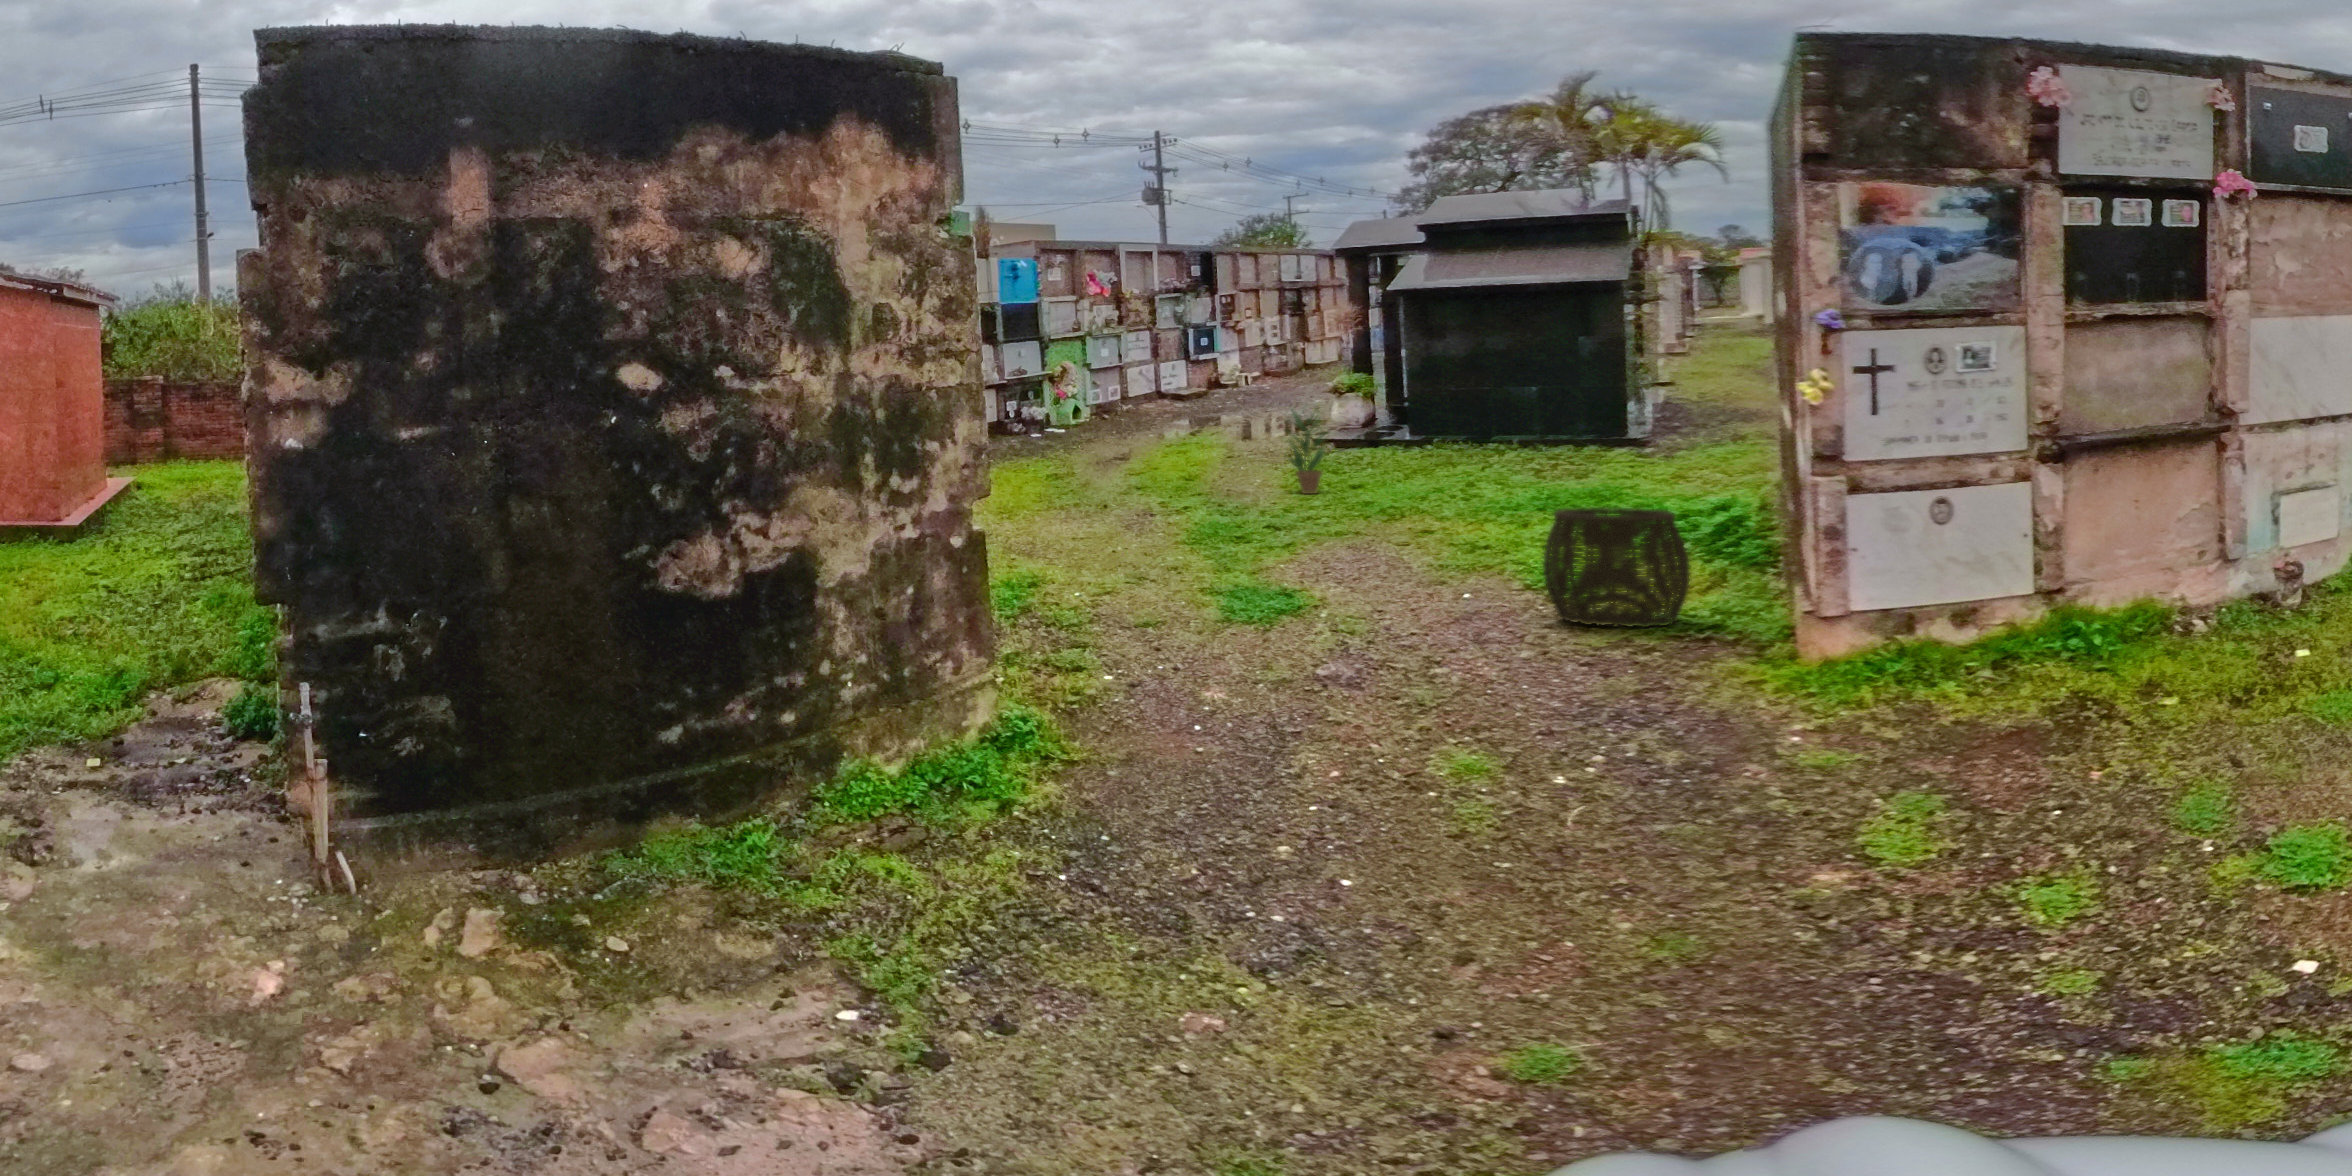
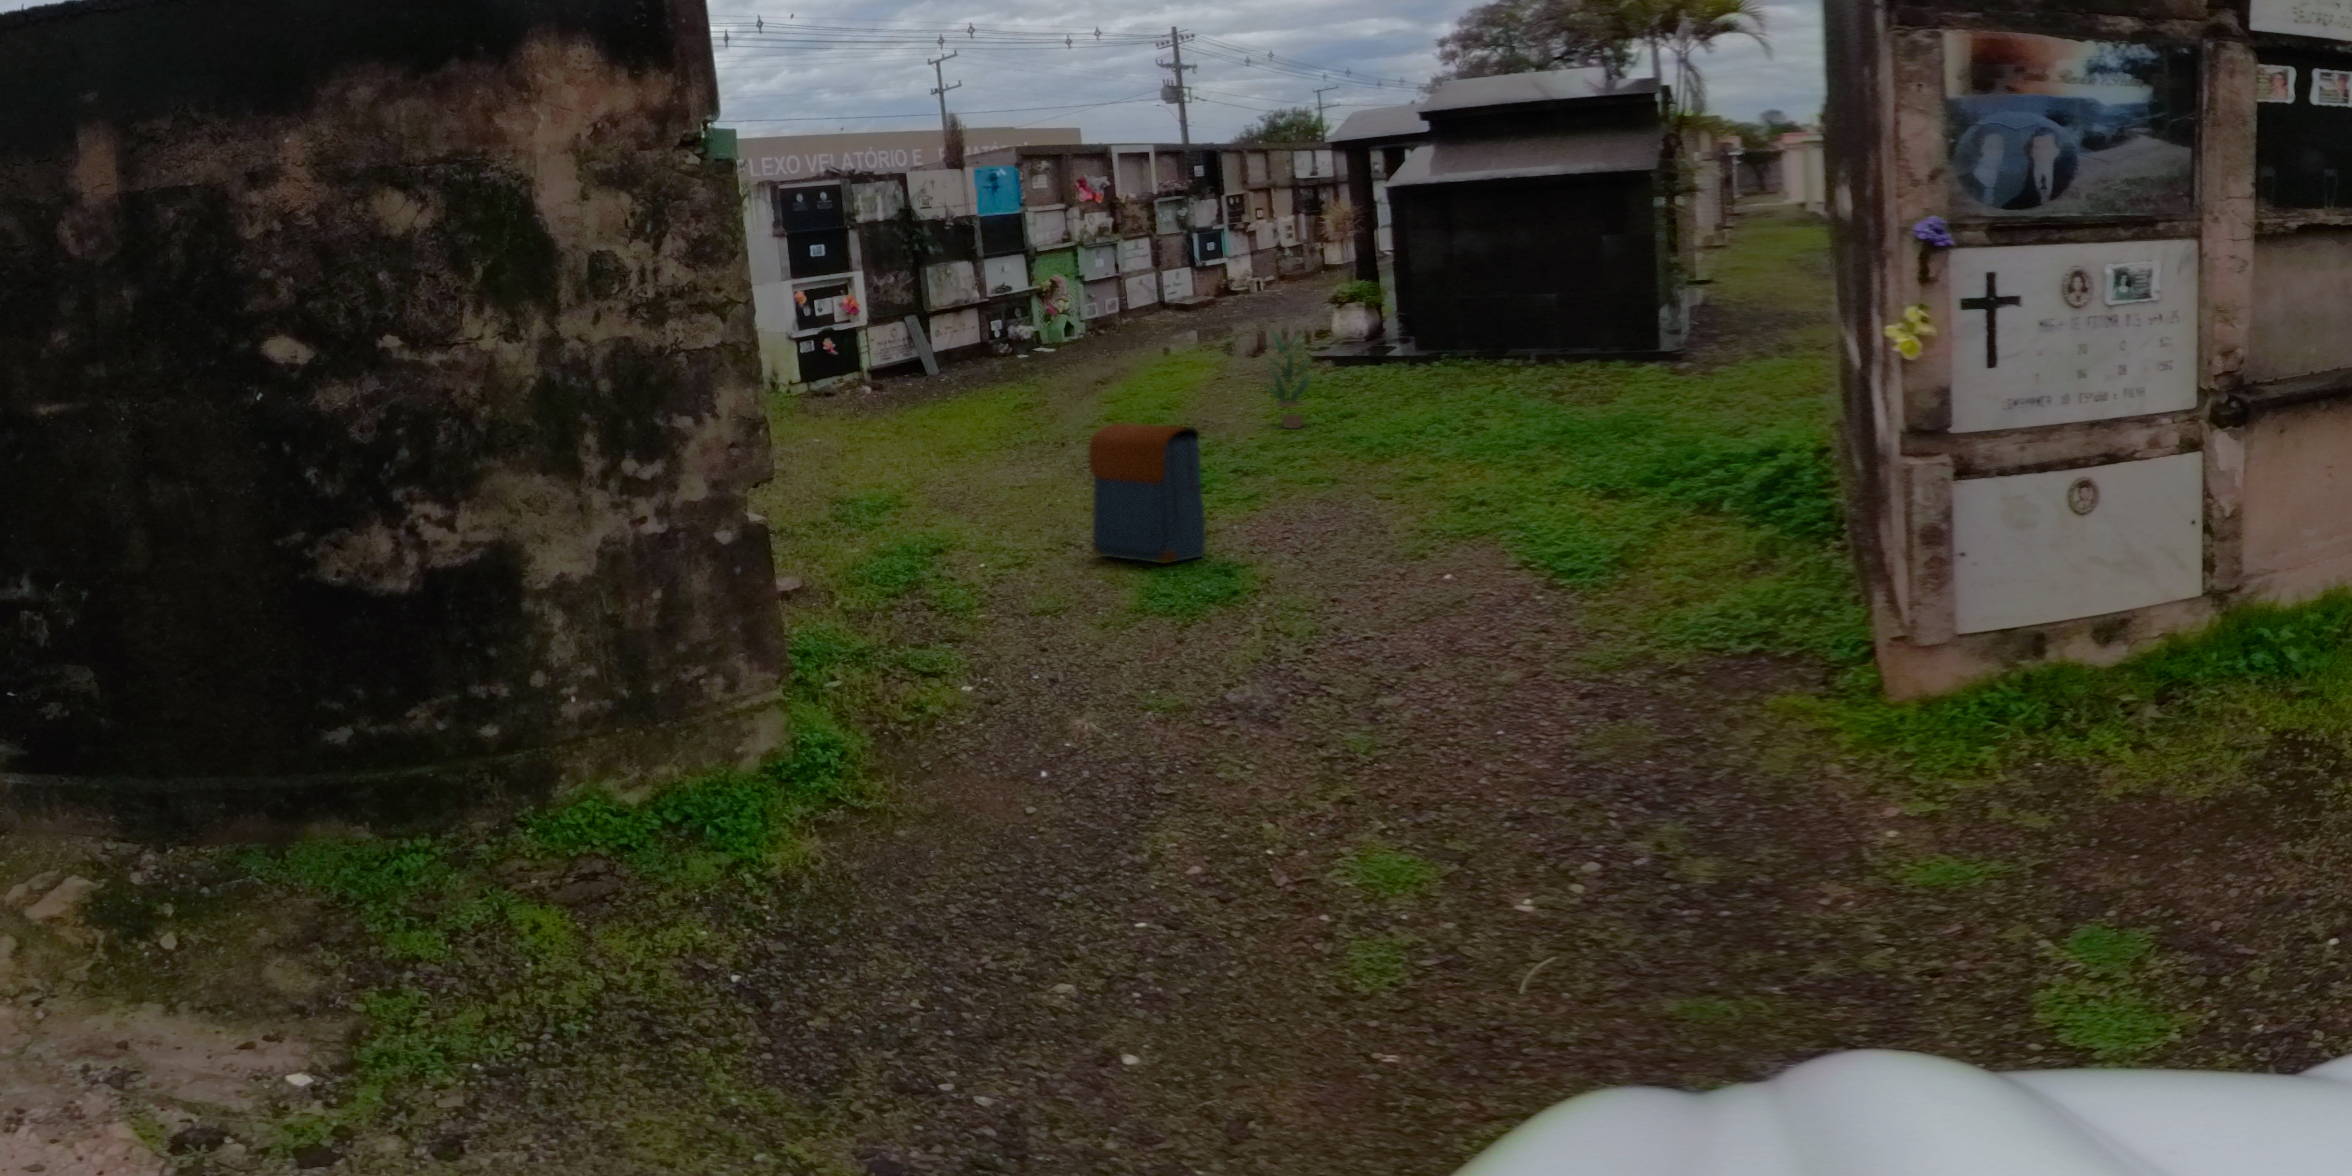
backpack: none [1165,473,1260,586] -> present [1089,423,1205,563]
woven basket: present [1542,507,1691,627] -> none [1548,478,1747,639]

